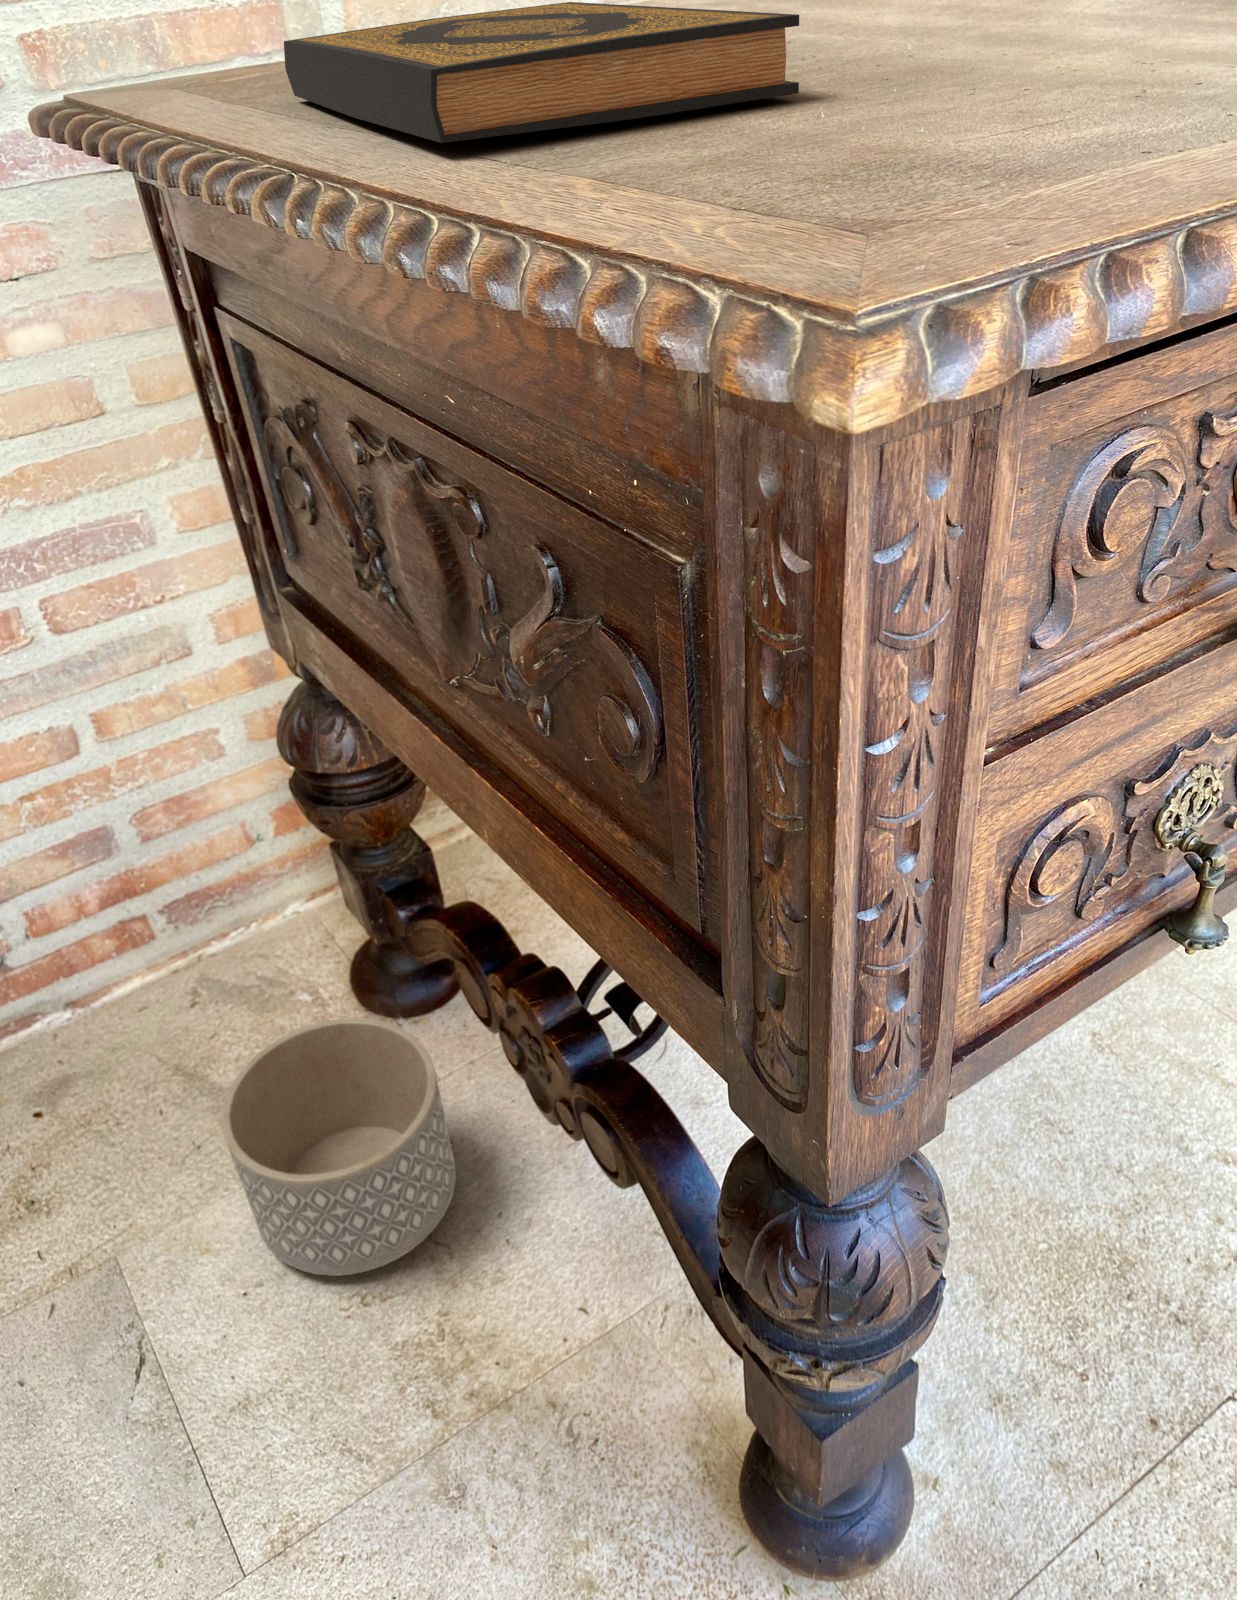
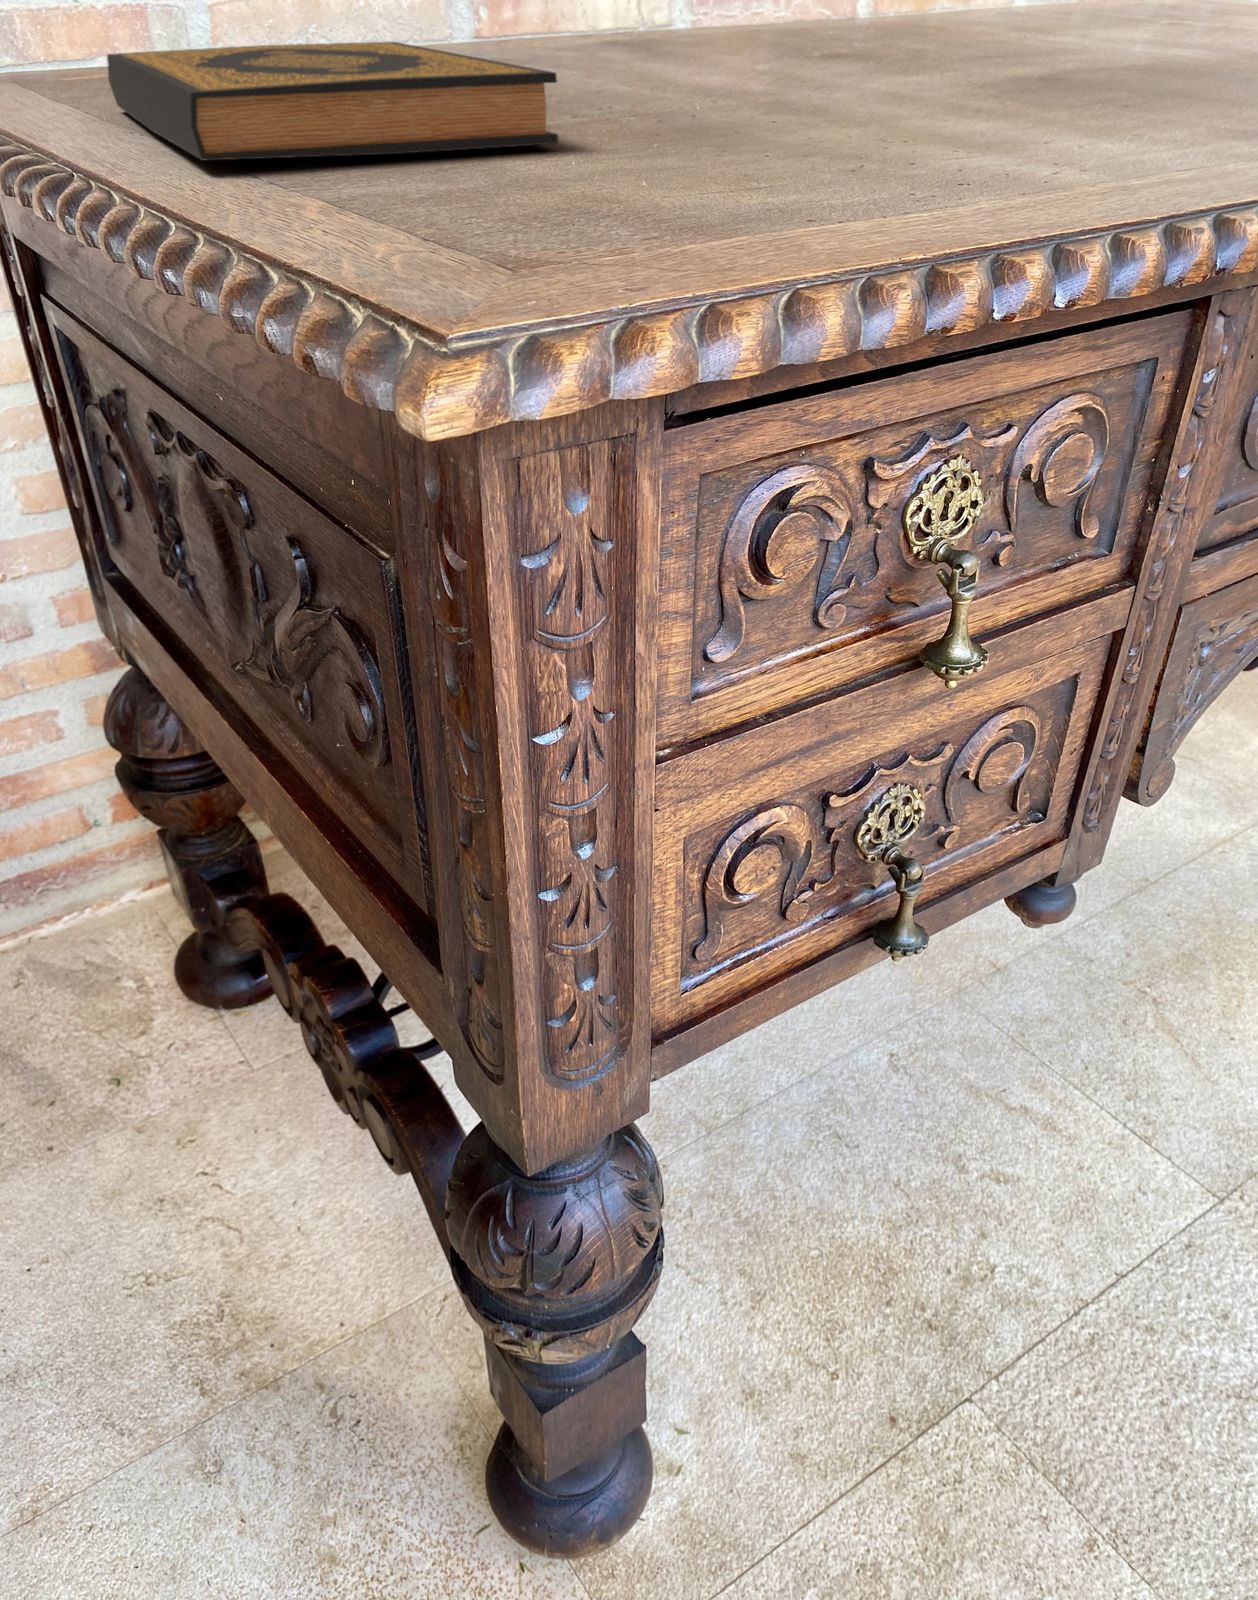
planter: present [222,1018,456,1276] -> none [16,1003,258,1256]

